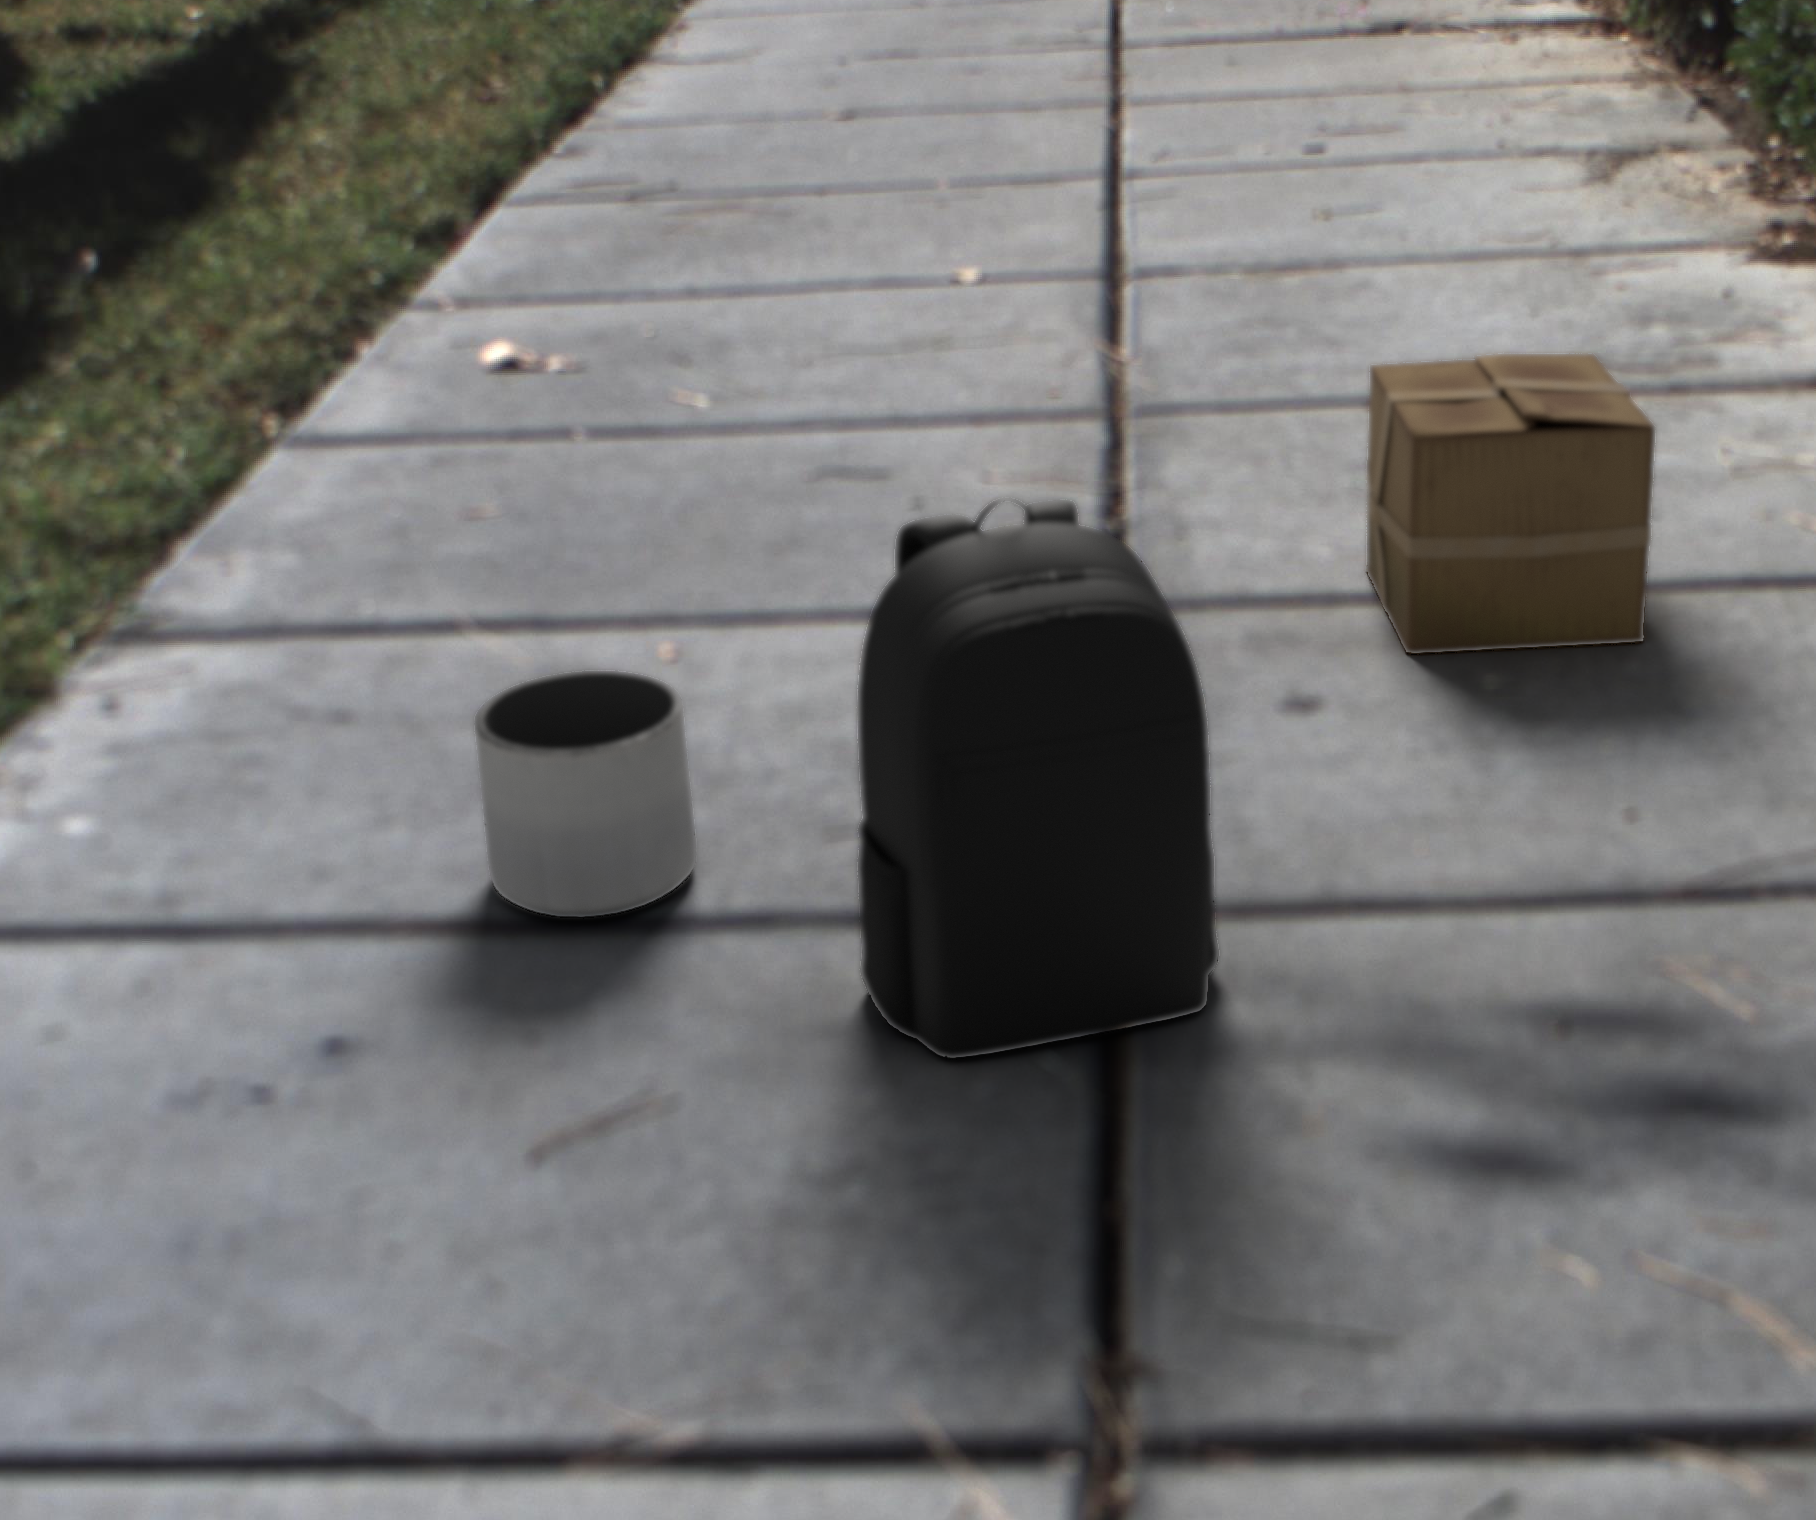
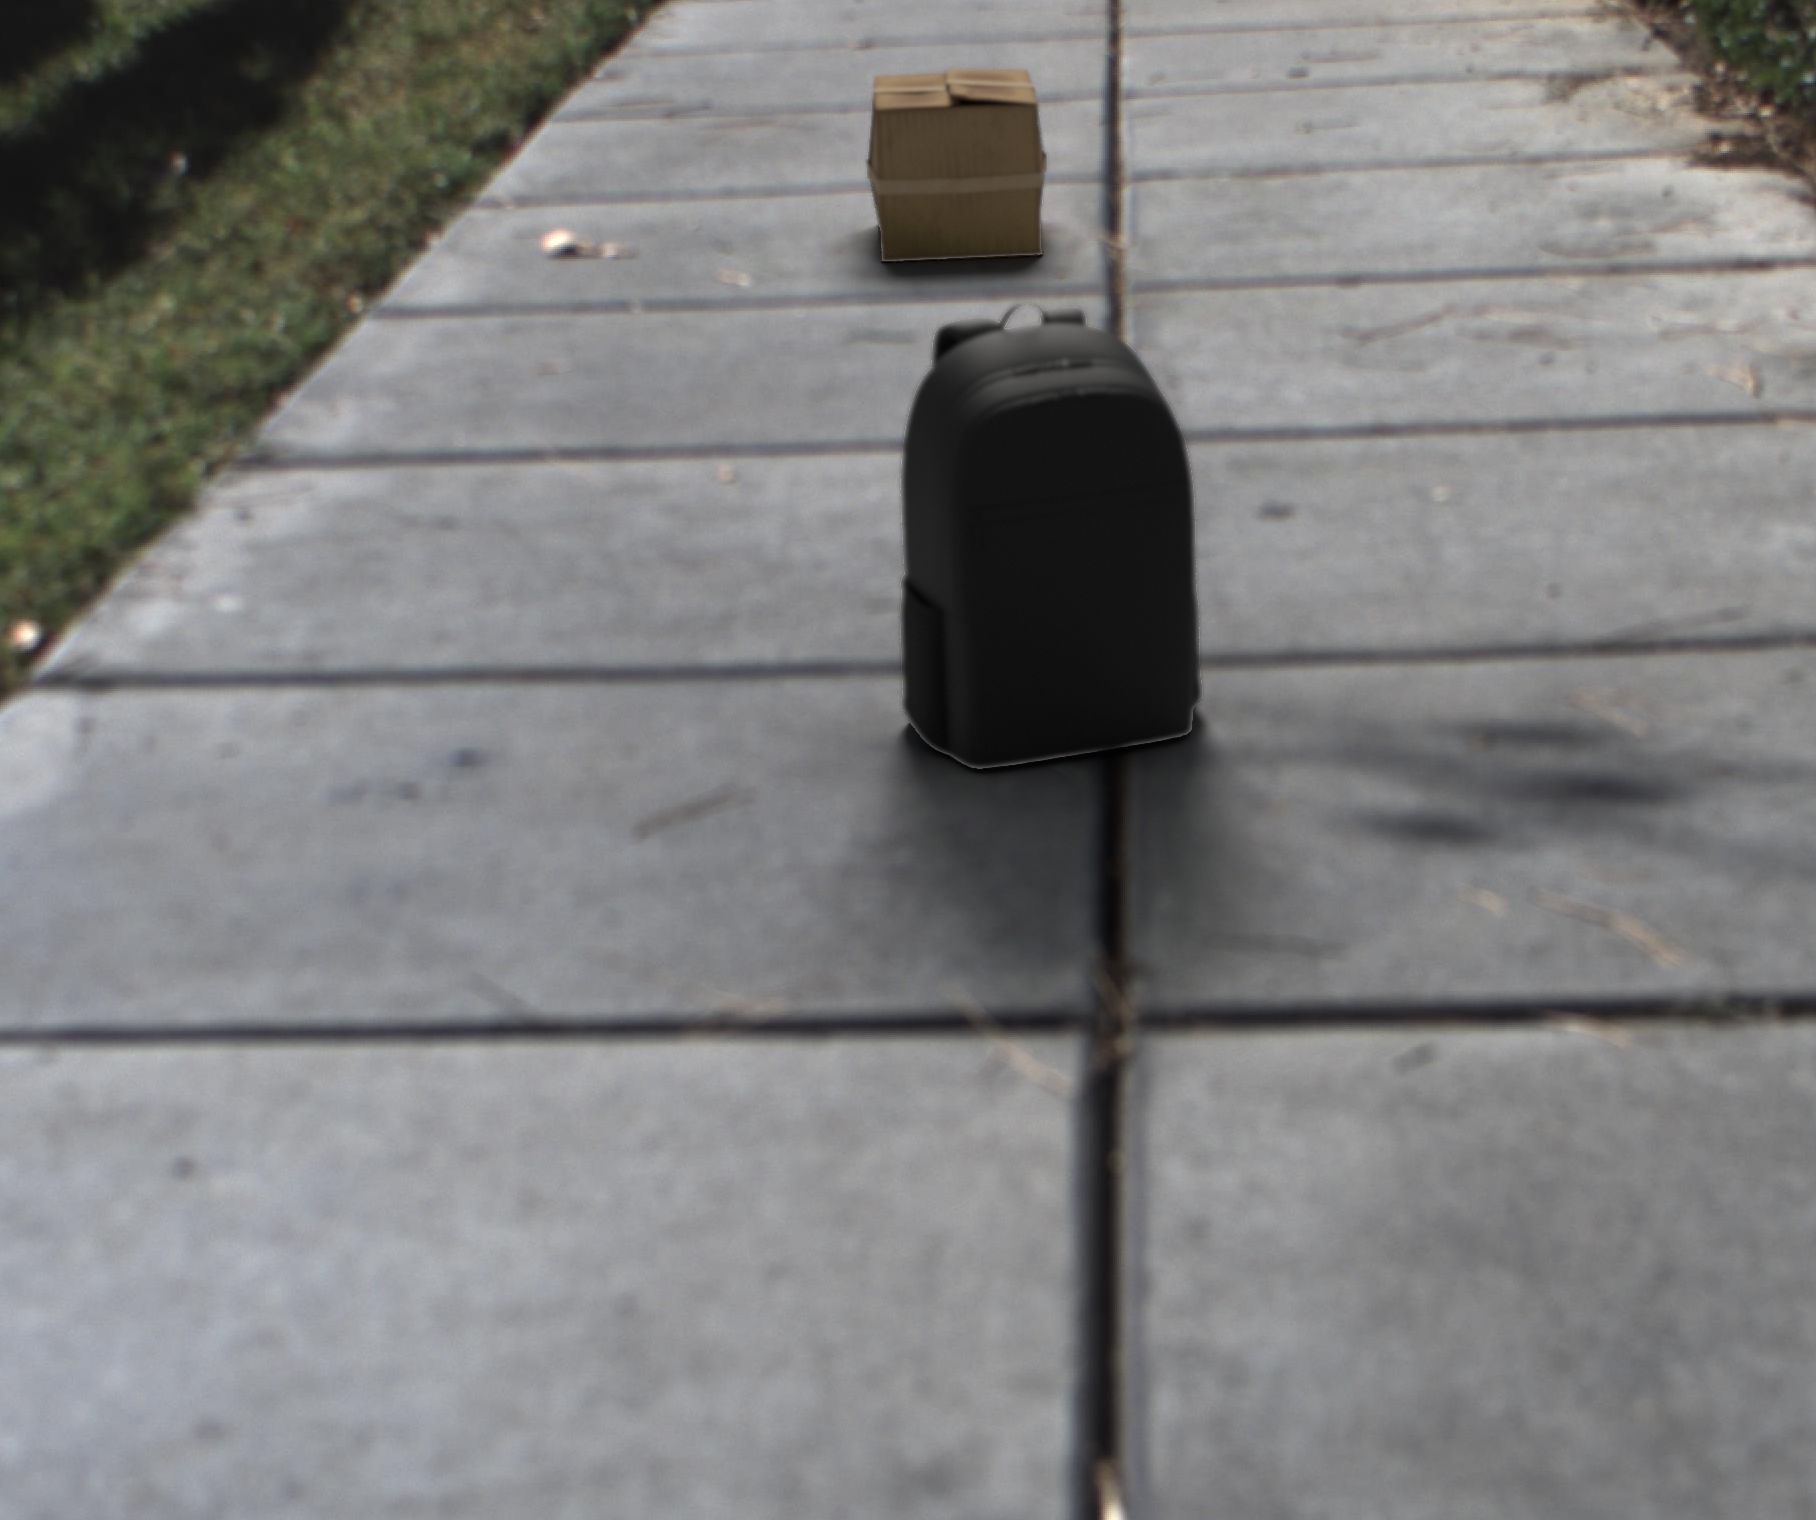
cardboard box: present [1366,354,1655,654] -> present [866,69,1047,262]
planter: present [475,671,696,917] -> none [573,468,759,670]

